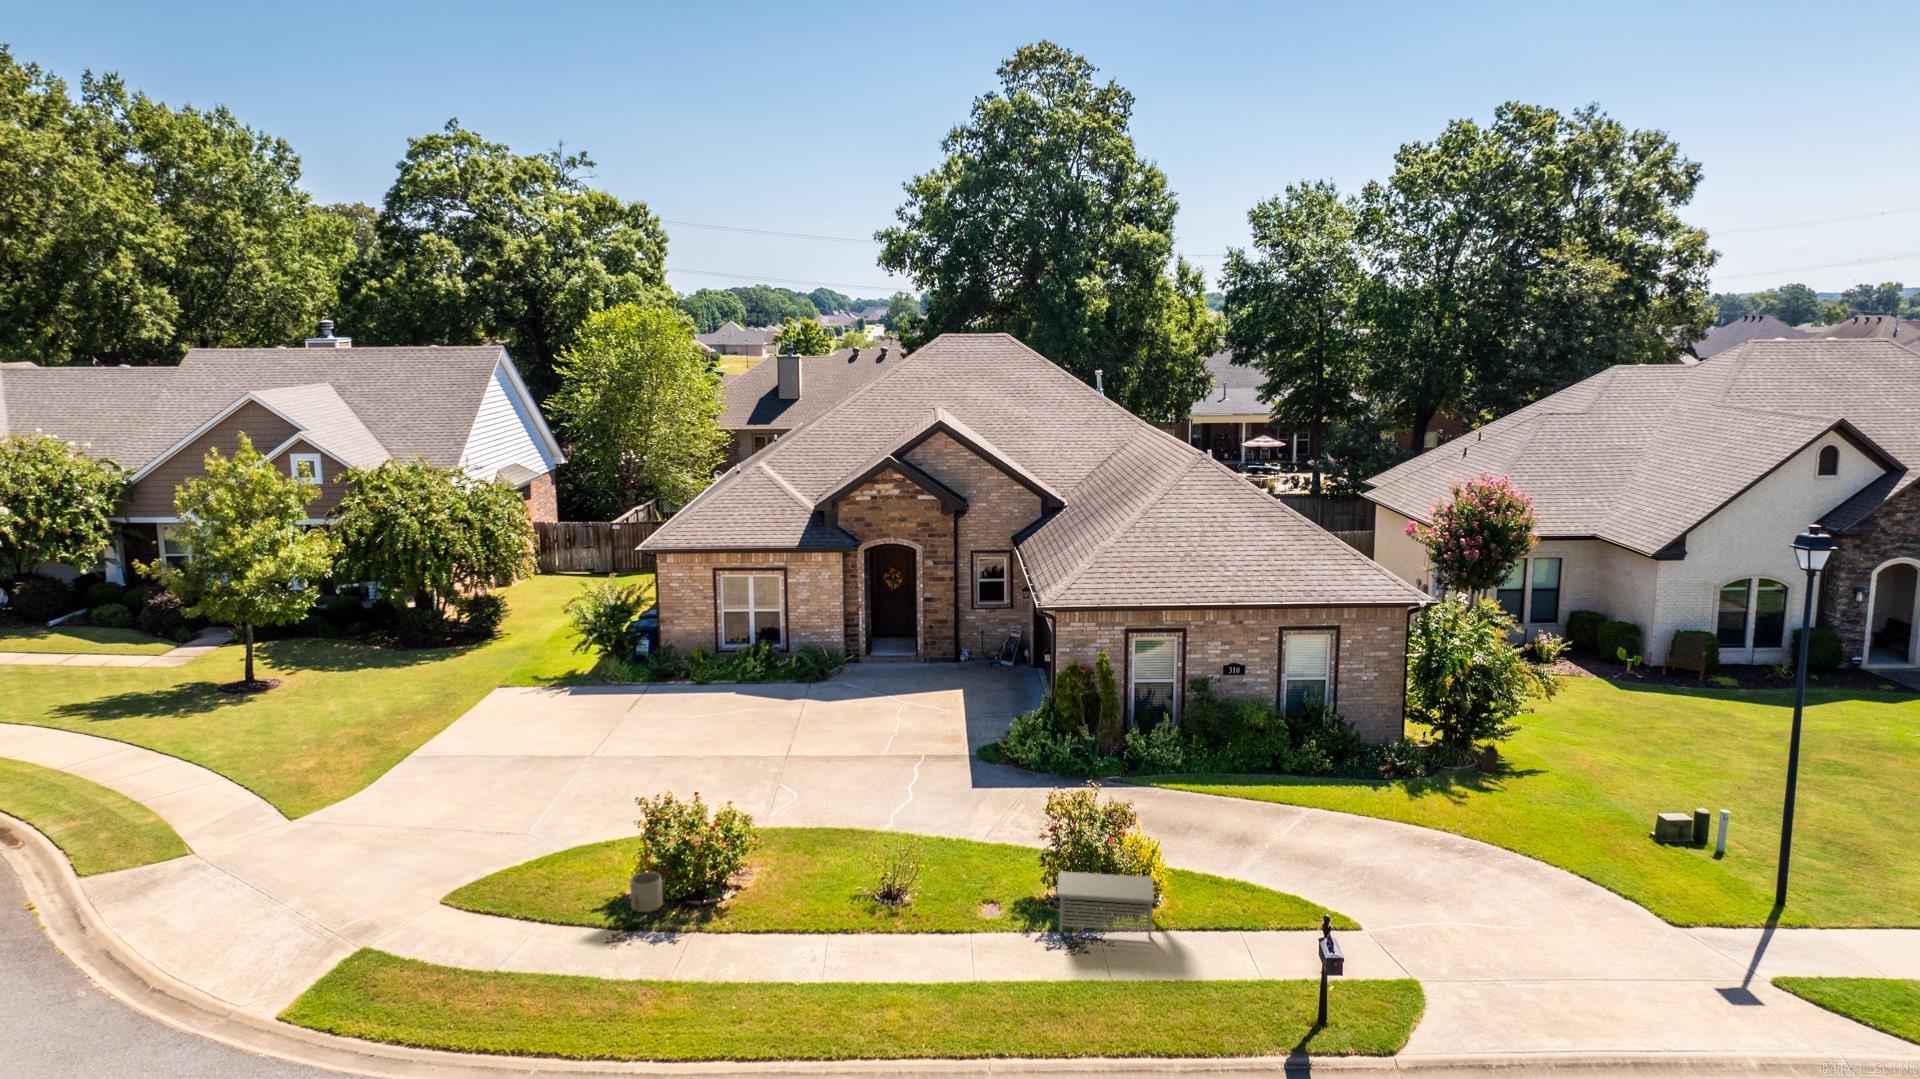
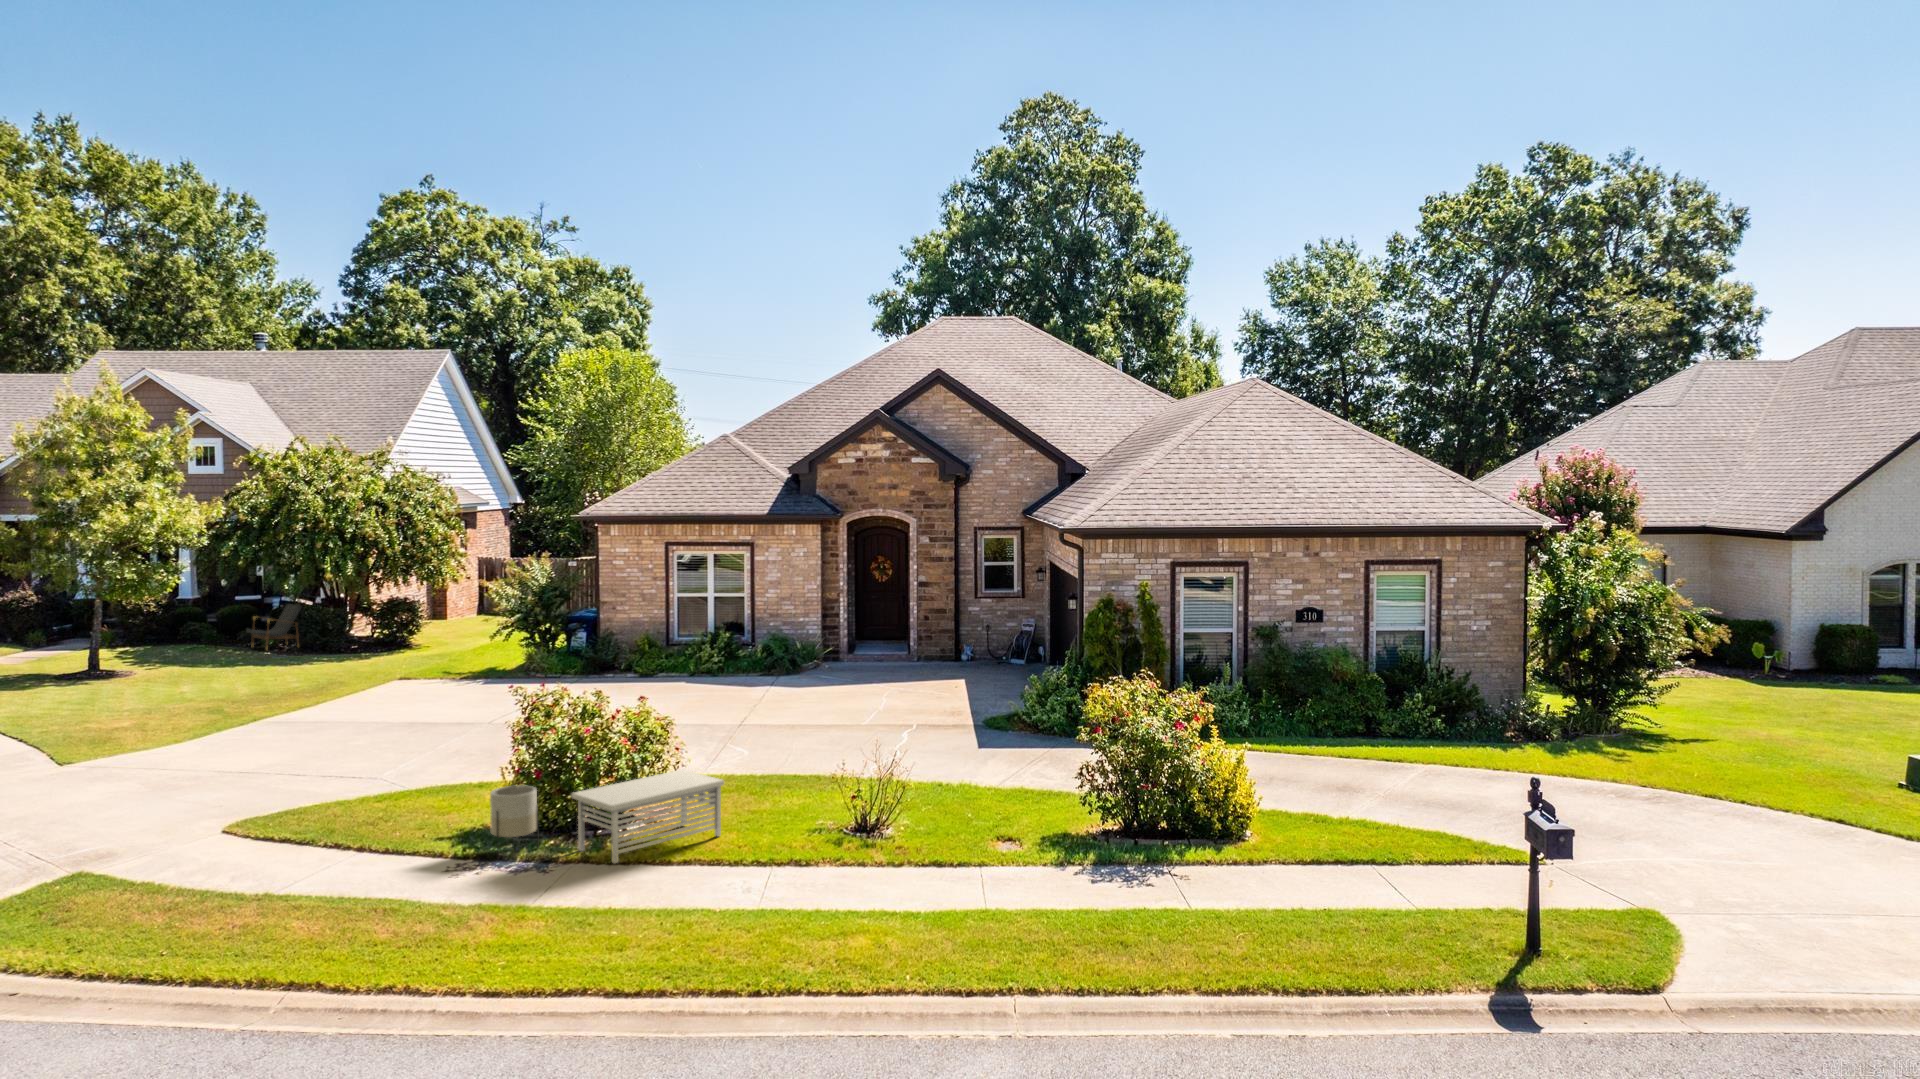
lounge chair: present [1663,633,1707,679] -> present [247,604,301,649]
watering can: present [1468,741,1498,773] -> none [1614,699,1666,740]
storage bench: present [1057,871,1154,938] -> present [572,769,724,863]

